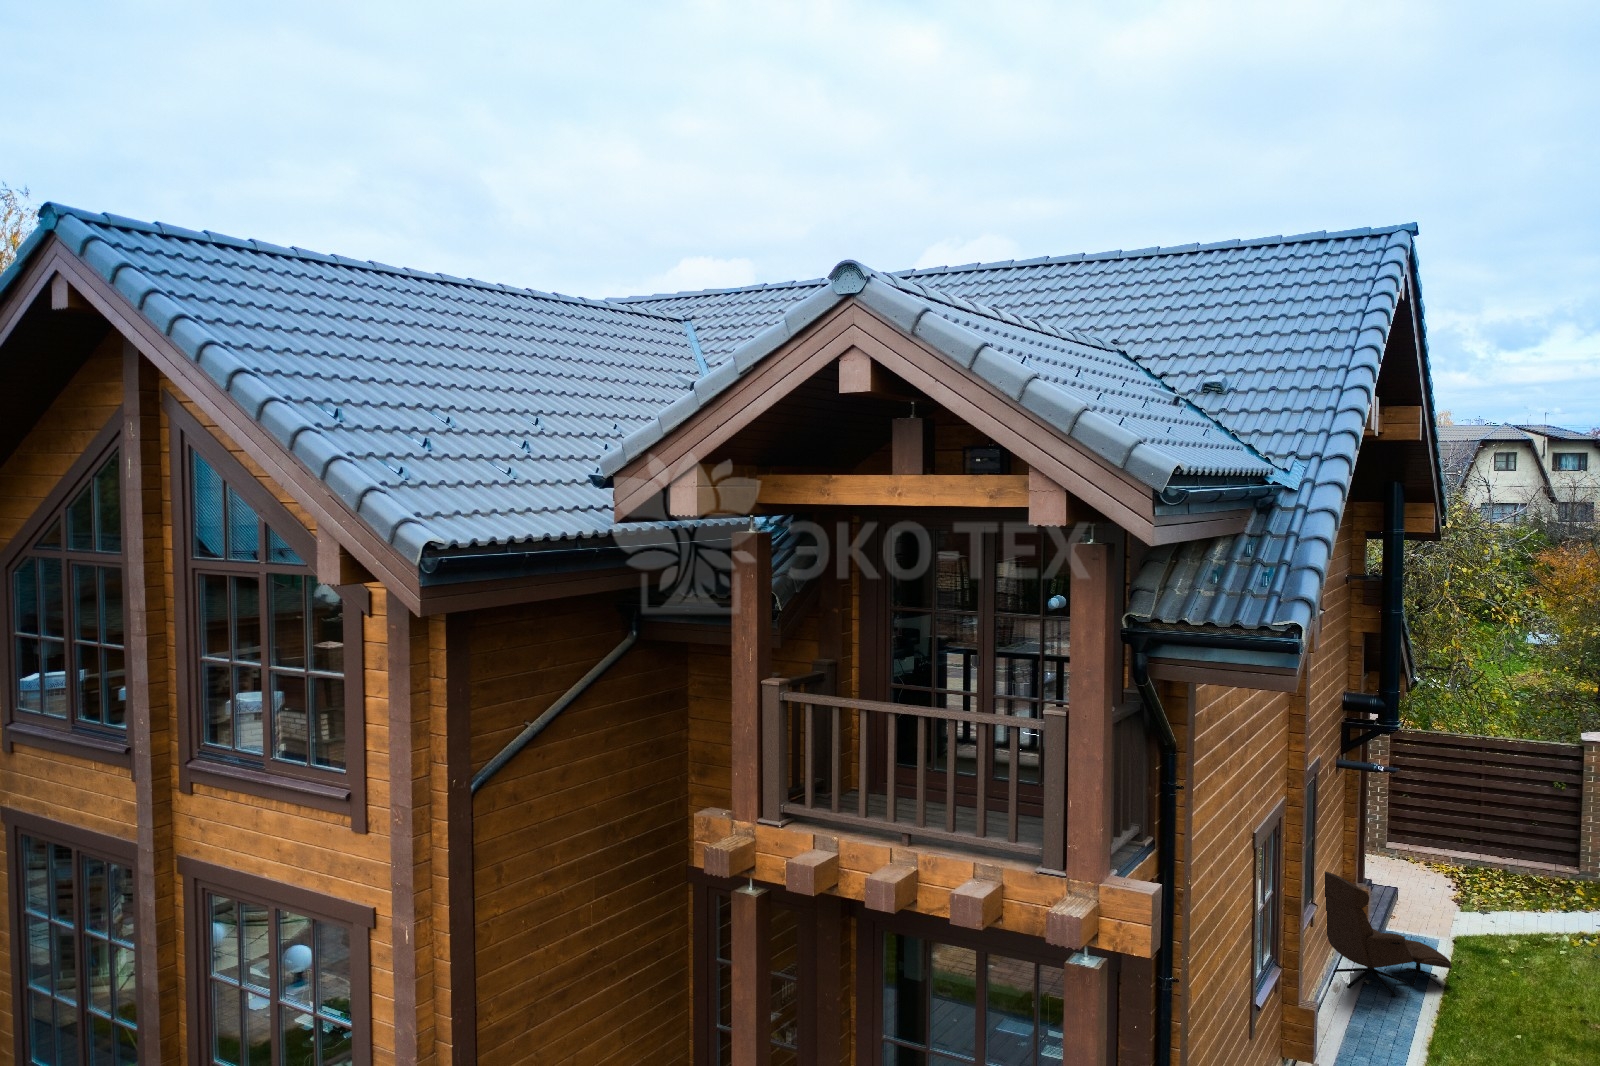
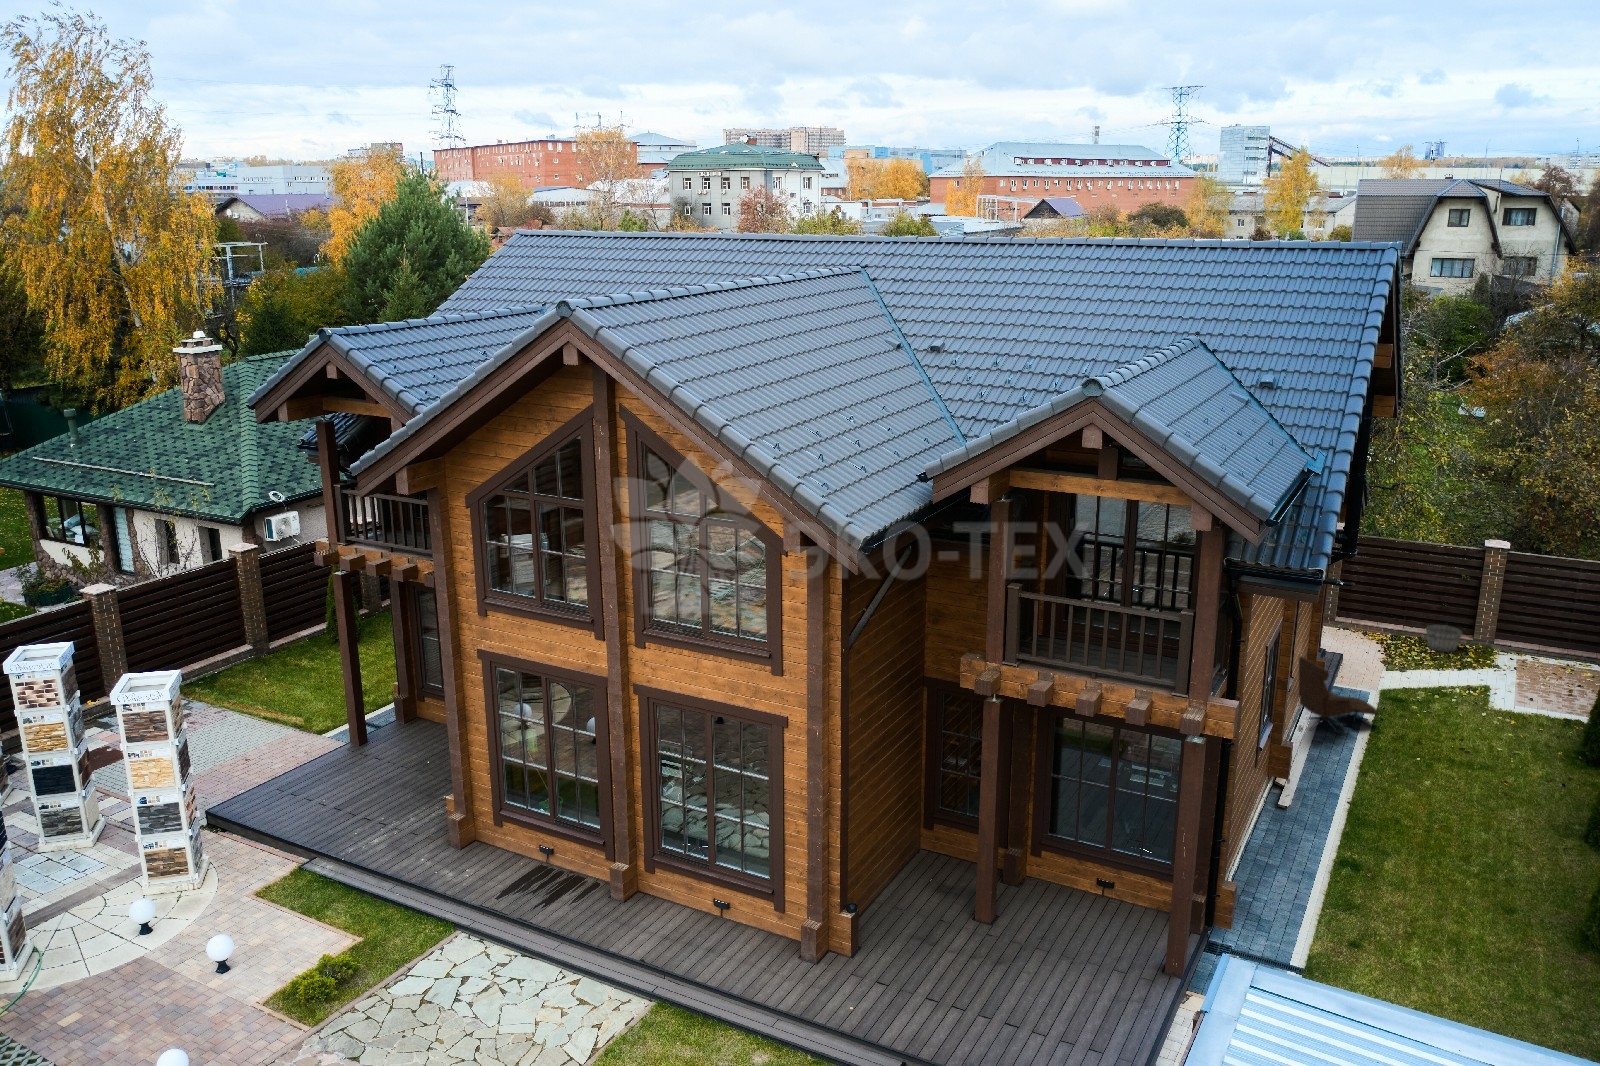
wooden bucket: none [1513,849,1566,892] -> present [1426,625,1462,652]

